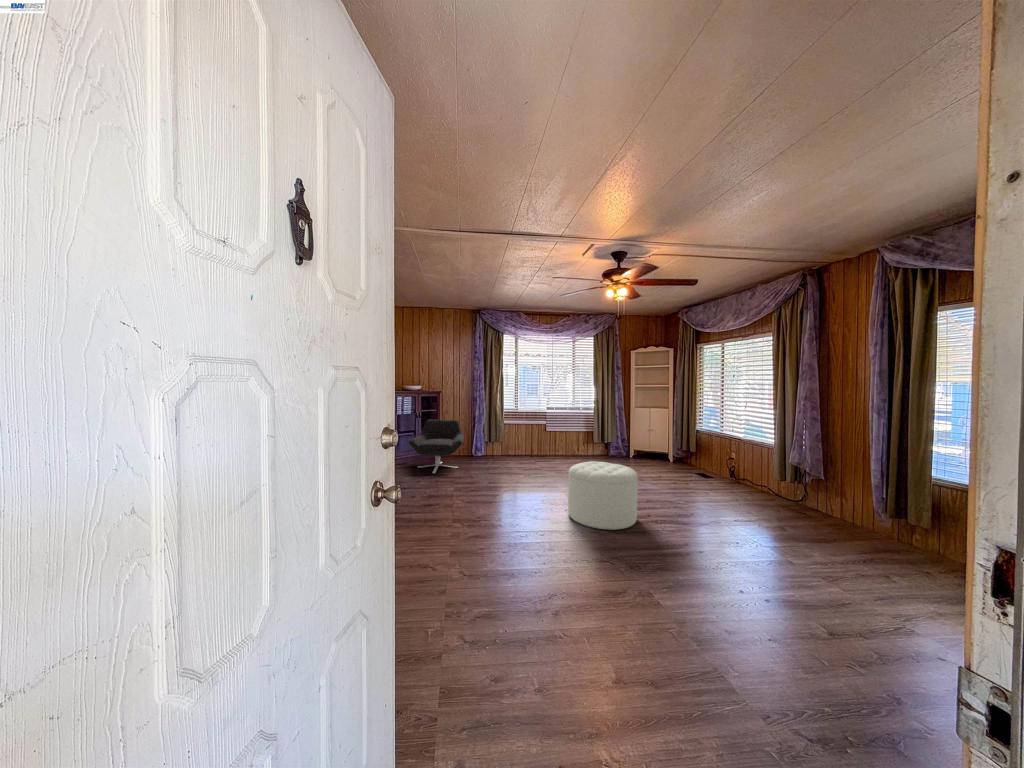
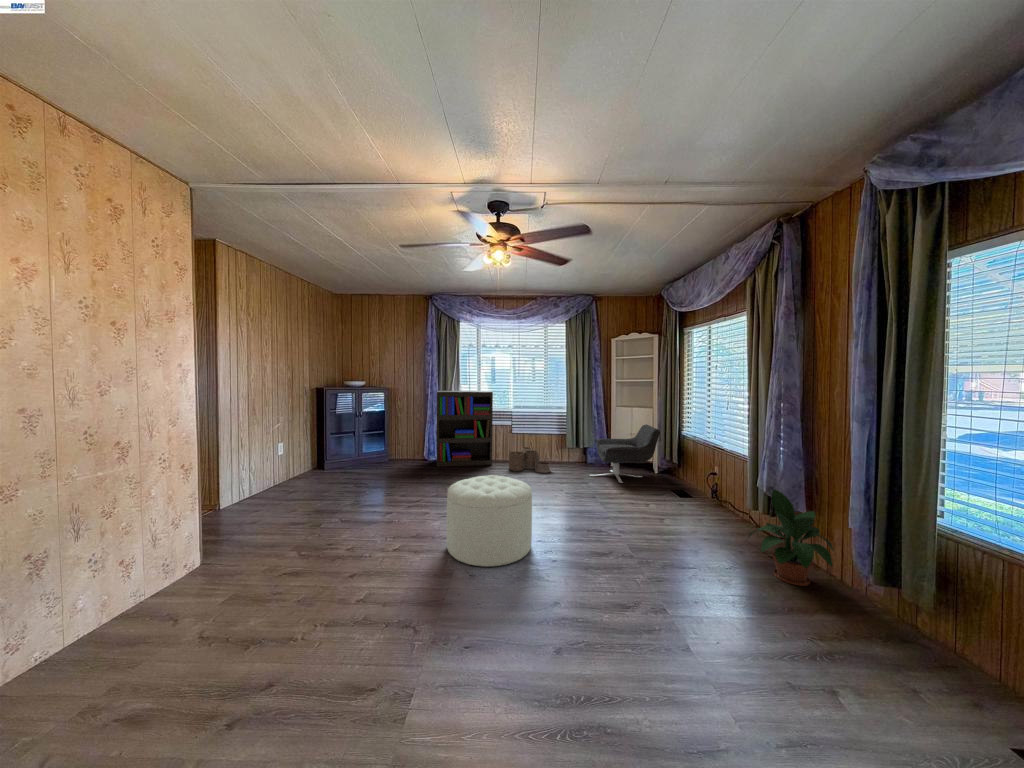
bookshelf: none [482,394,535,461] -> present [437,391,493,467]
lounge chair: present [409,420,464,473] -> present [590,424,660,483]
woven basket: none [552,442,588,464] -> present [509,447,550,473]
potted plant: none [789,465,856,530] -> present [748,490,833,586]

